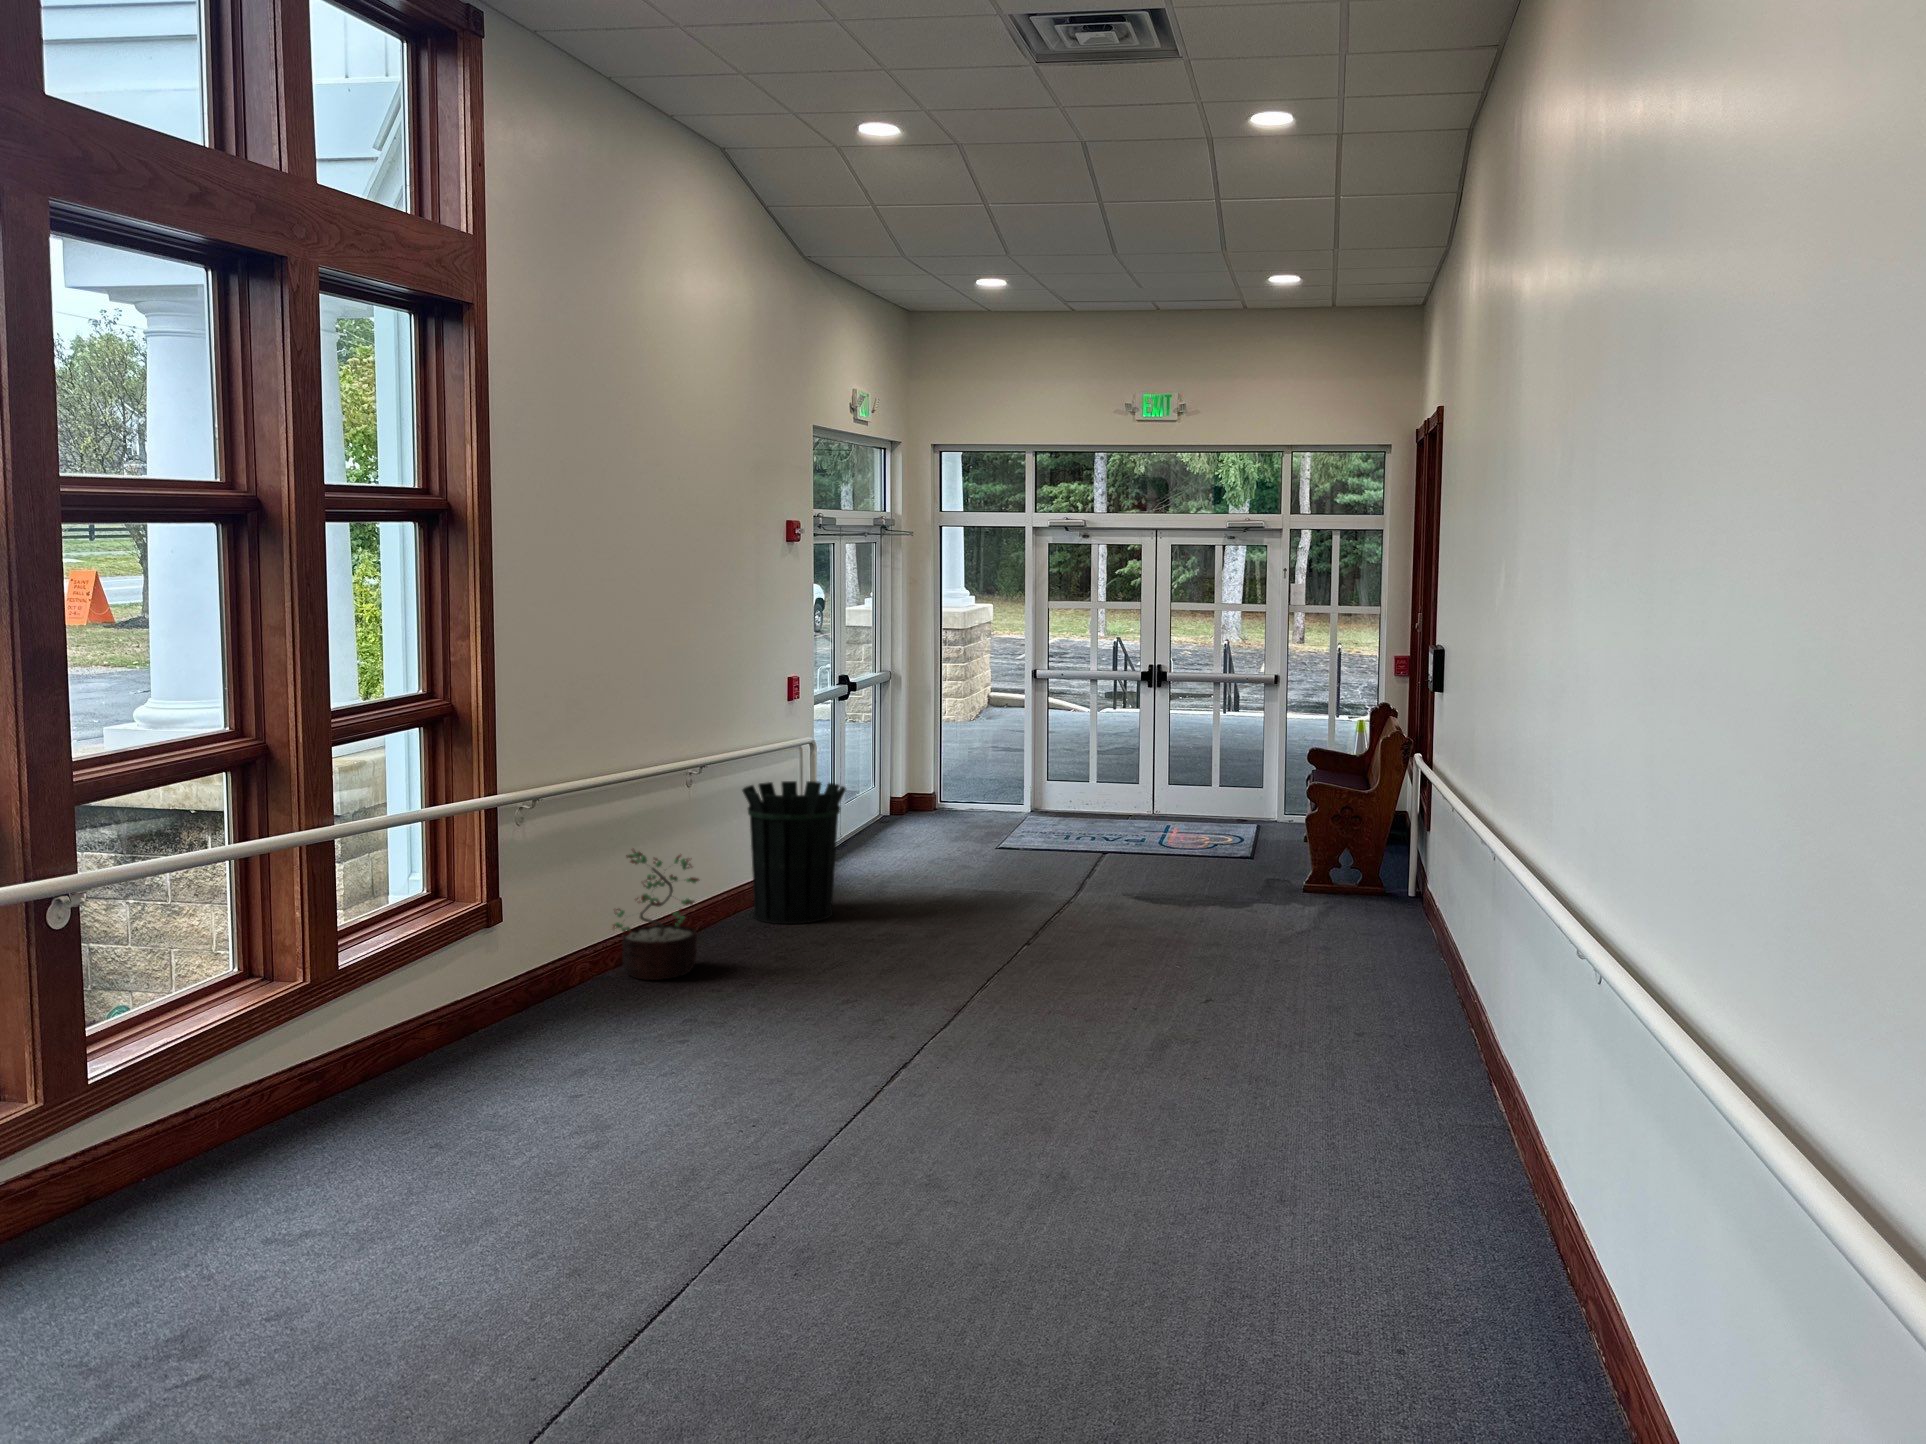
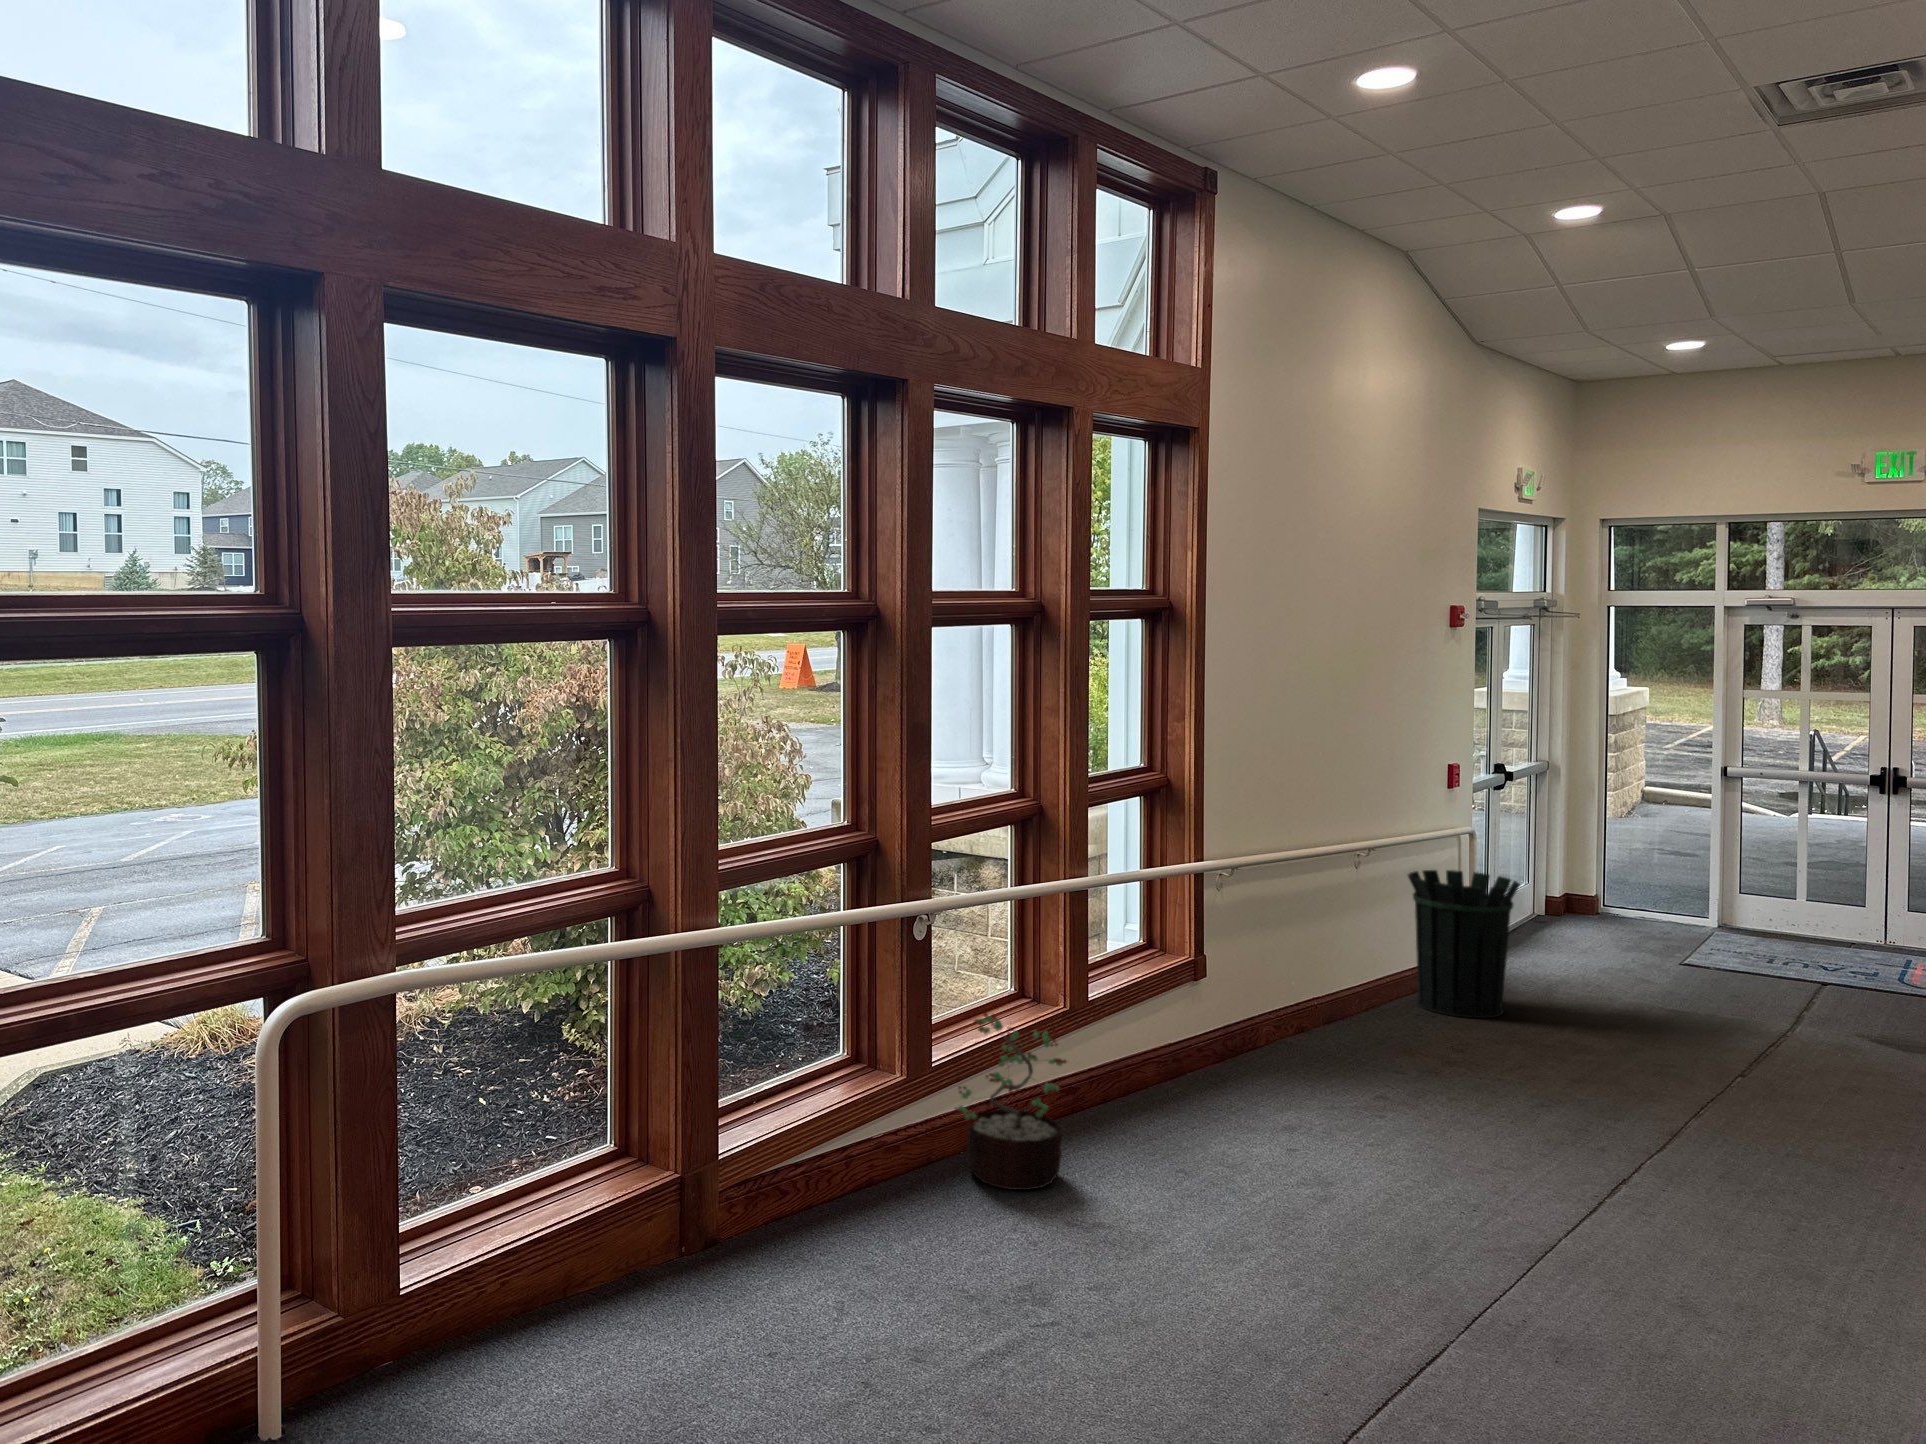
decorative plant: present [613,850,699,980] -> present [955,1009,1066,1190]

